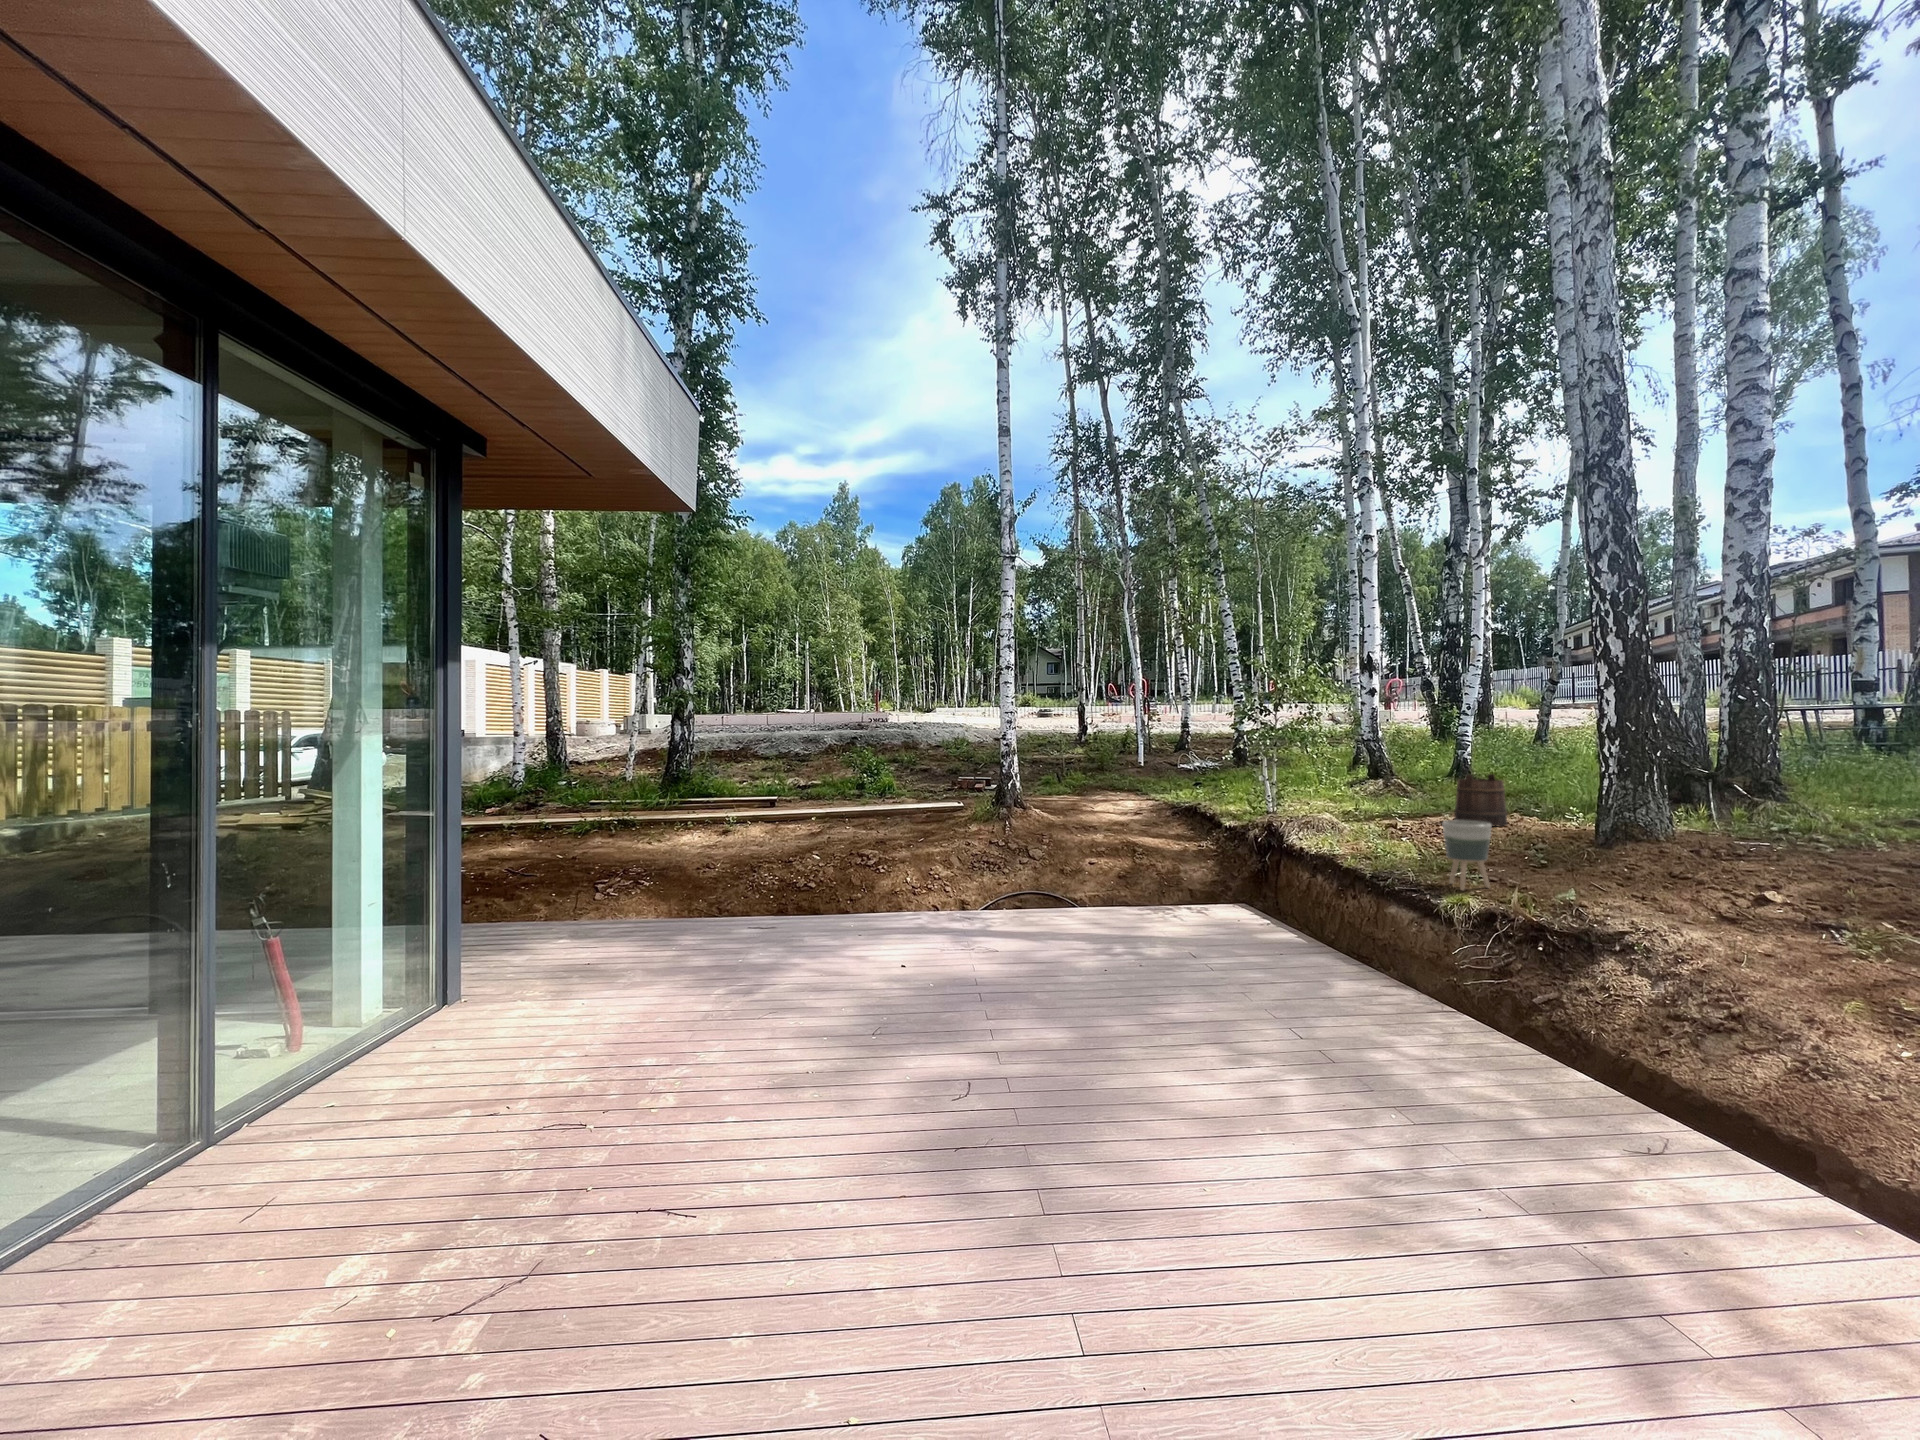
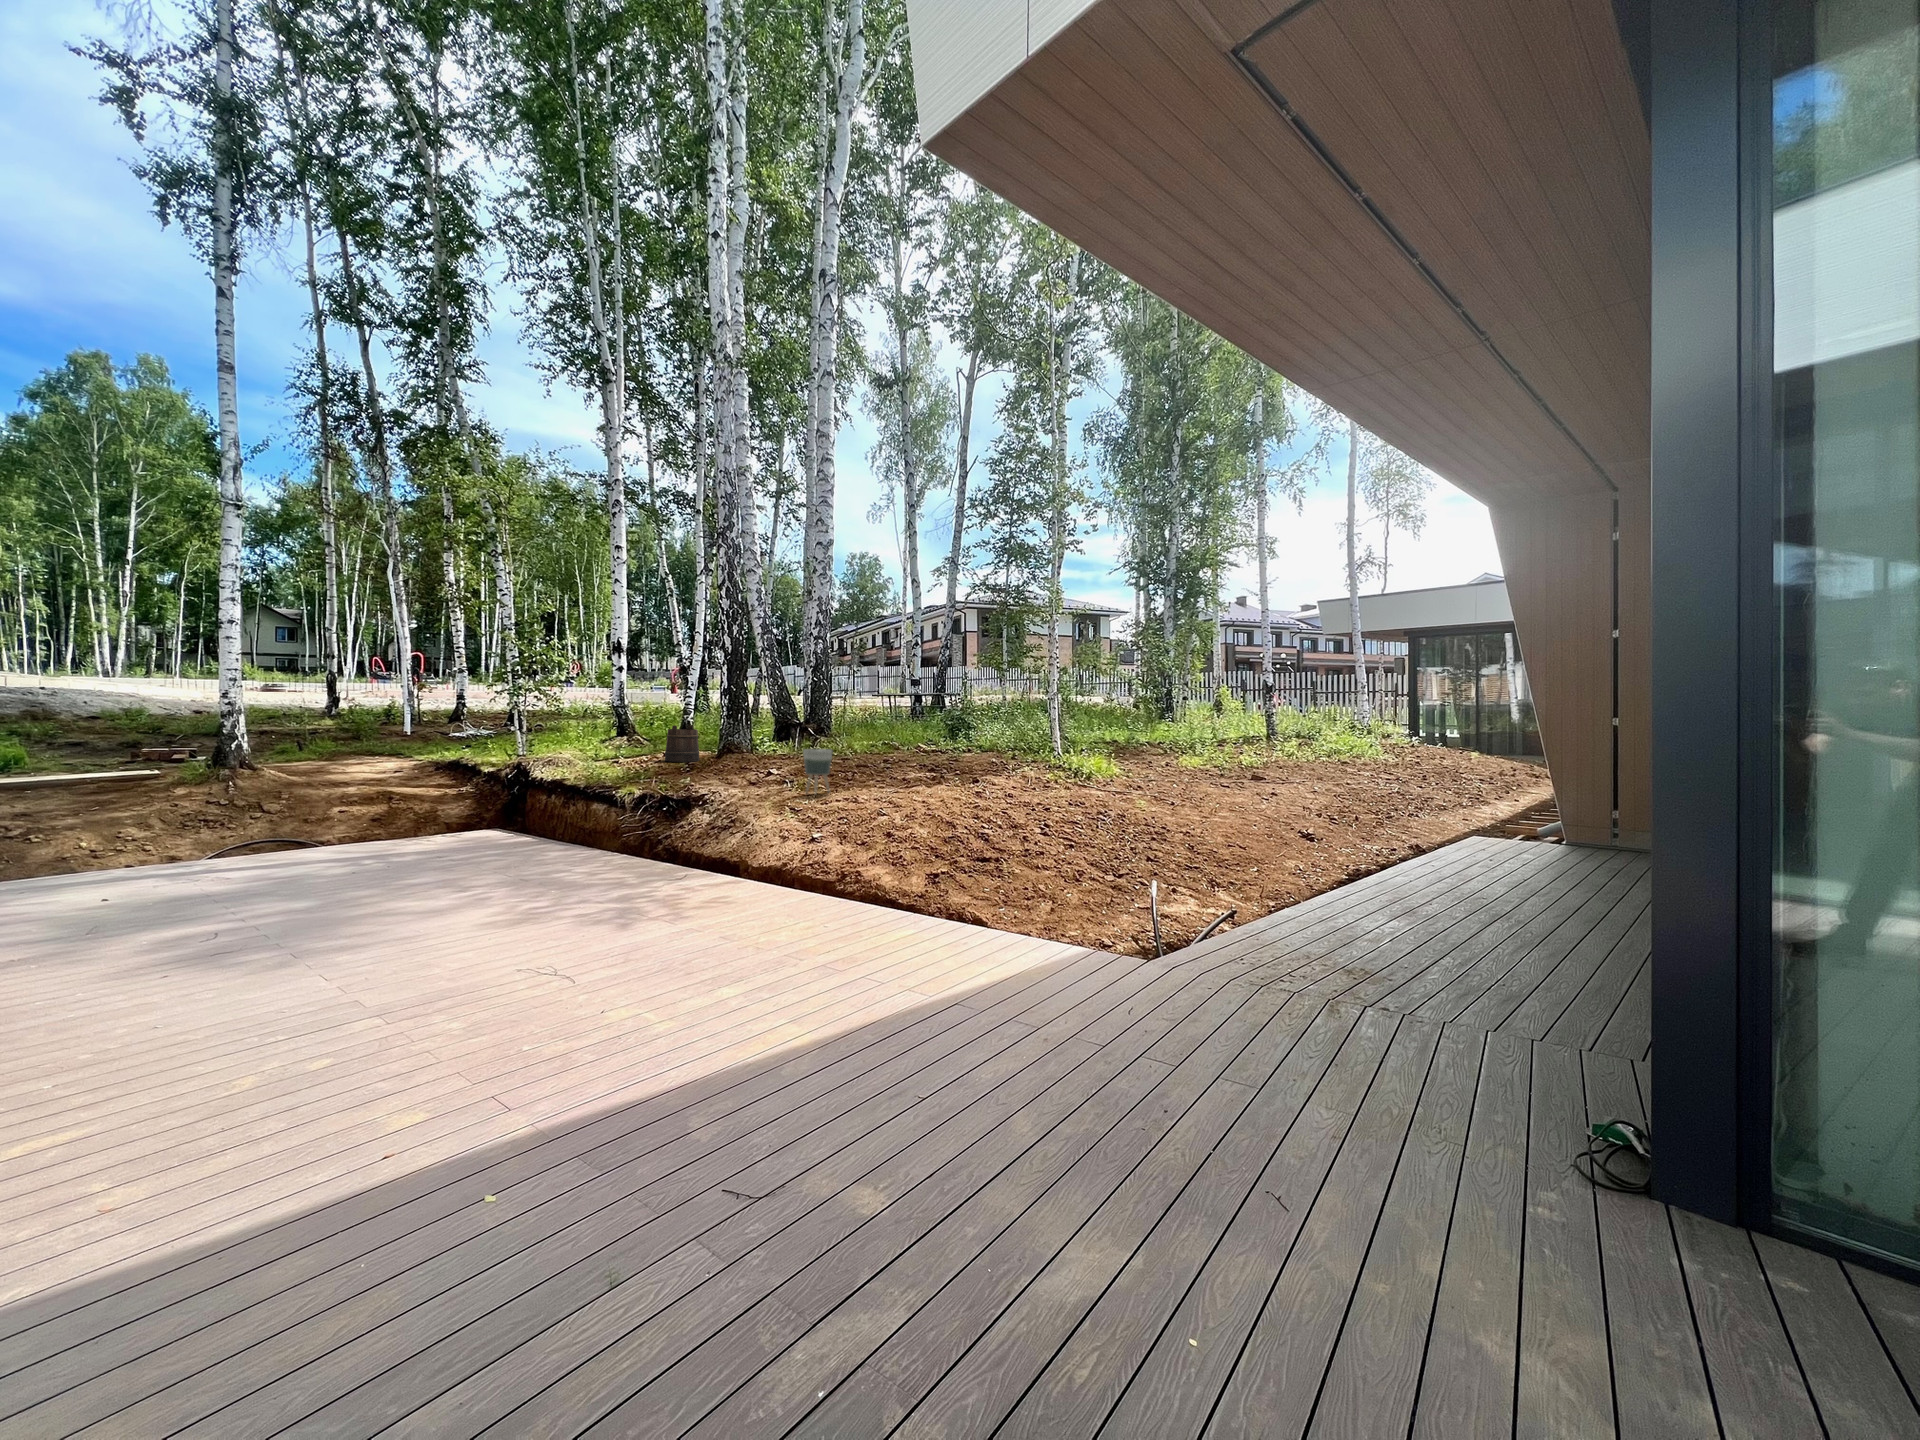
planter: present [1443,820,1491,890] -> present [803,749,832,794]

